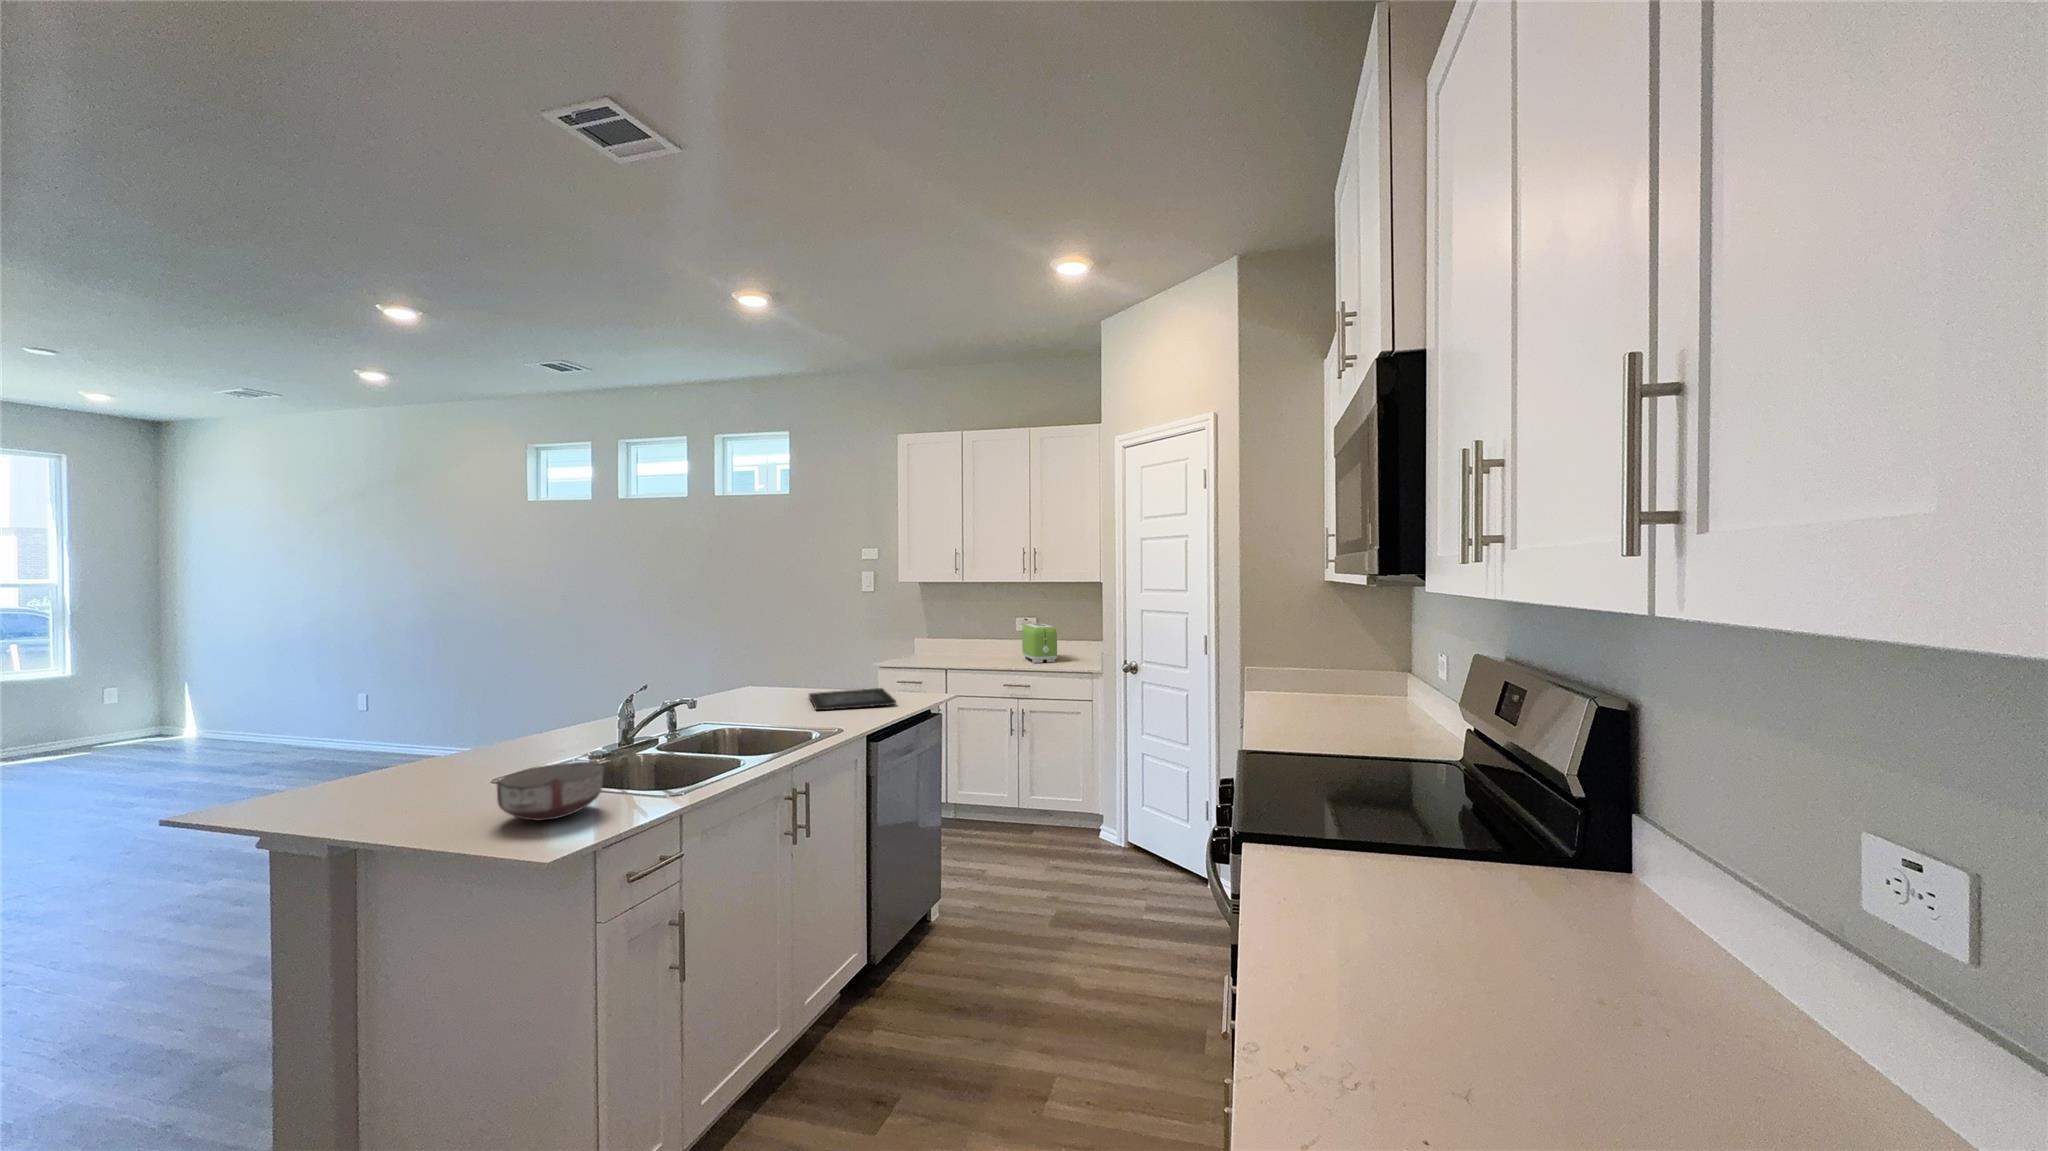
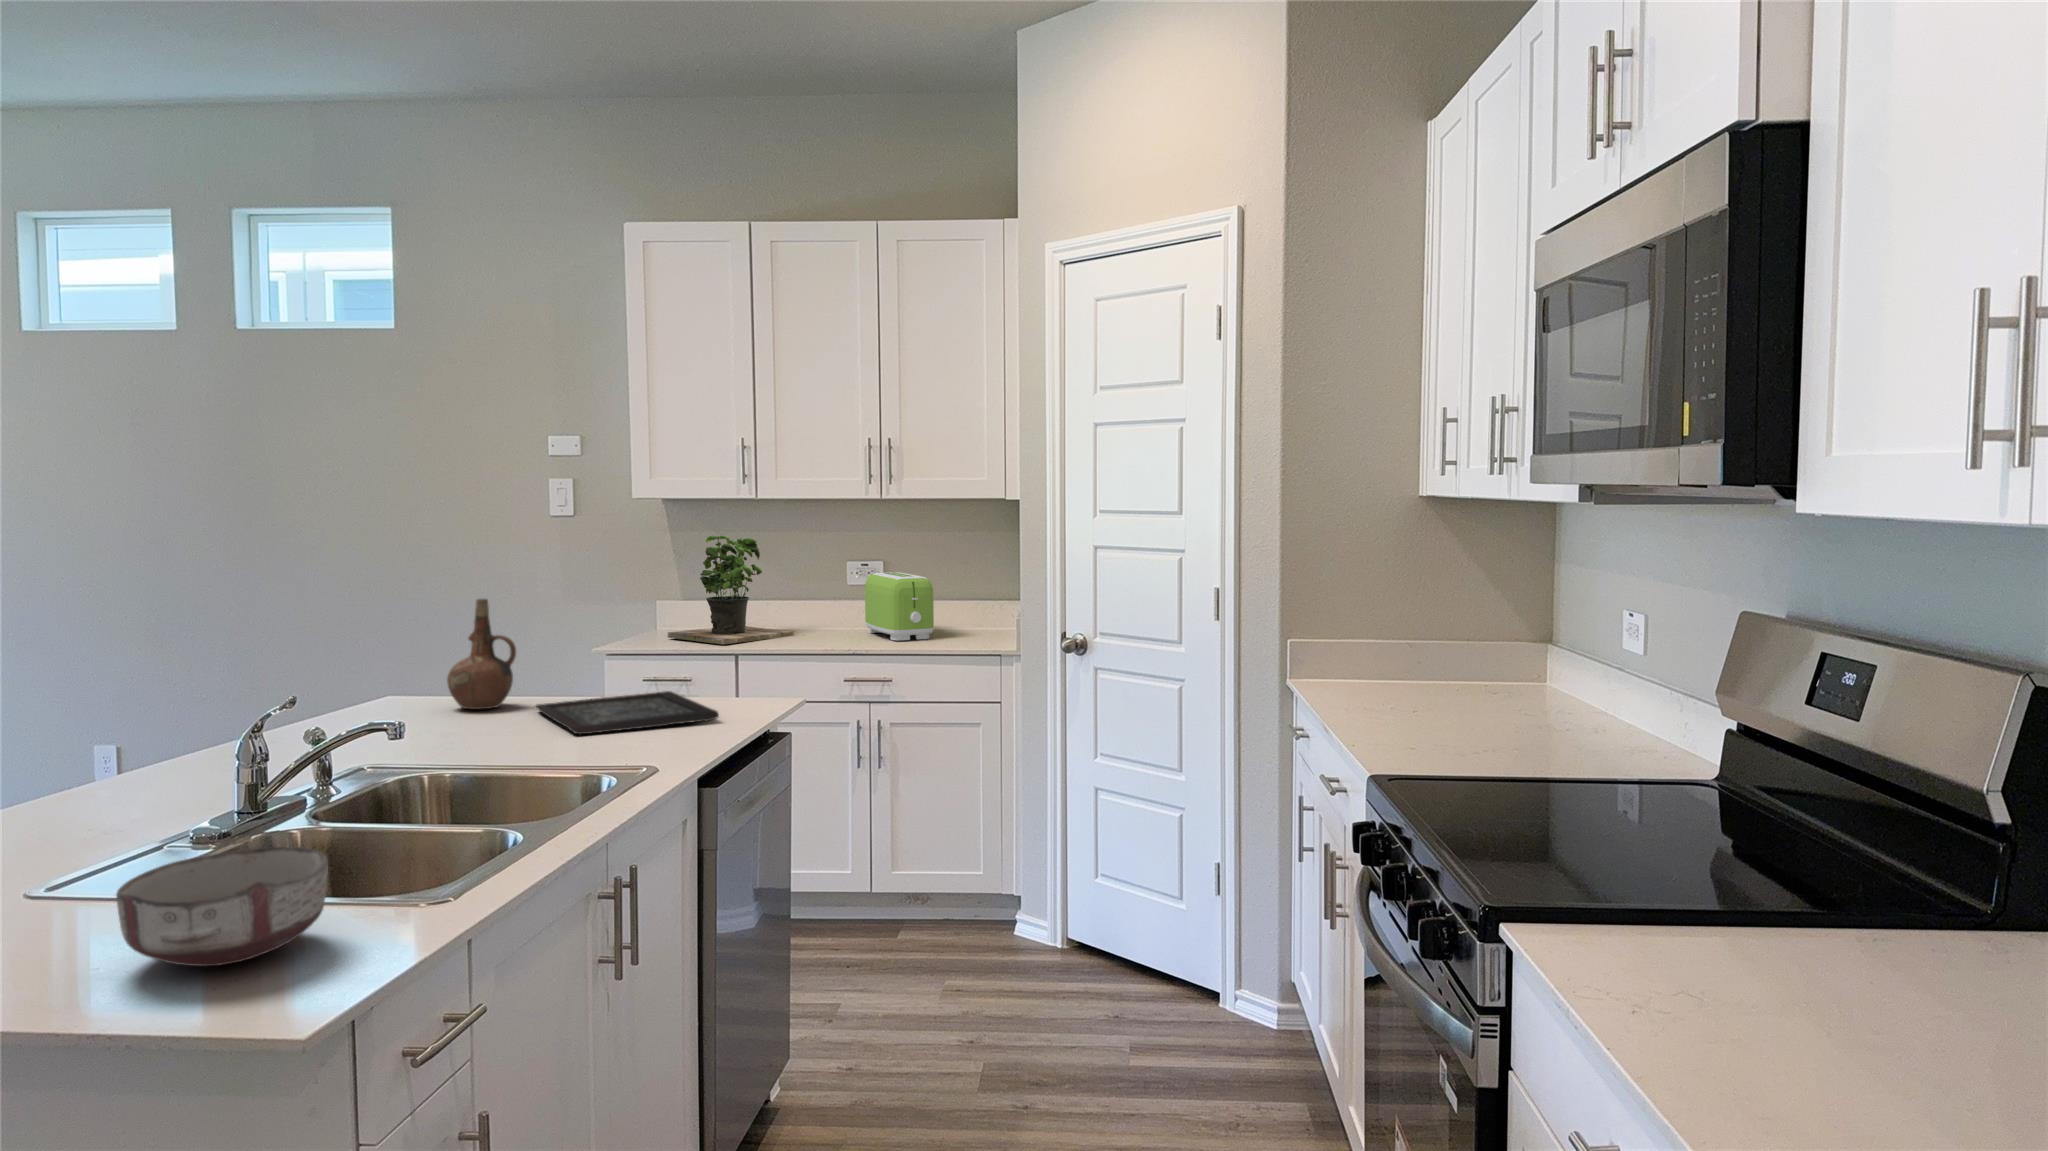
potted plant: none [915,602,983,663] -> present [668,535,794,644]
ceramic pitcher: none [767,636,803,695] -> present [447,599,516,709]

